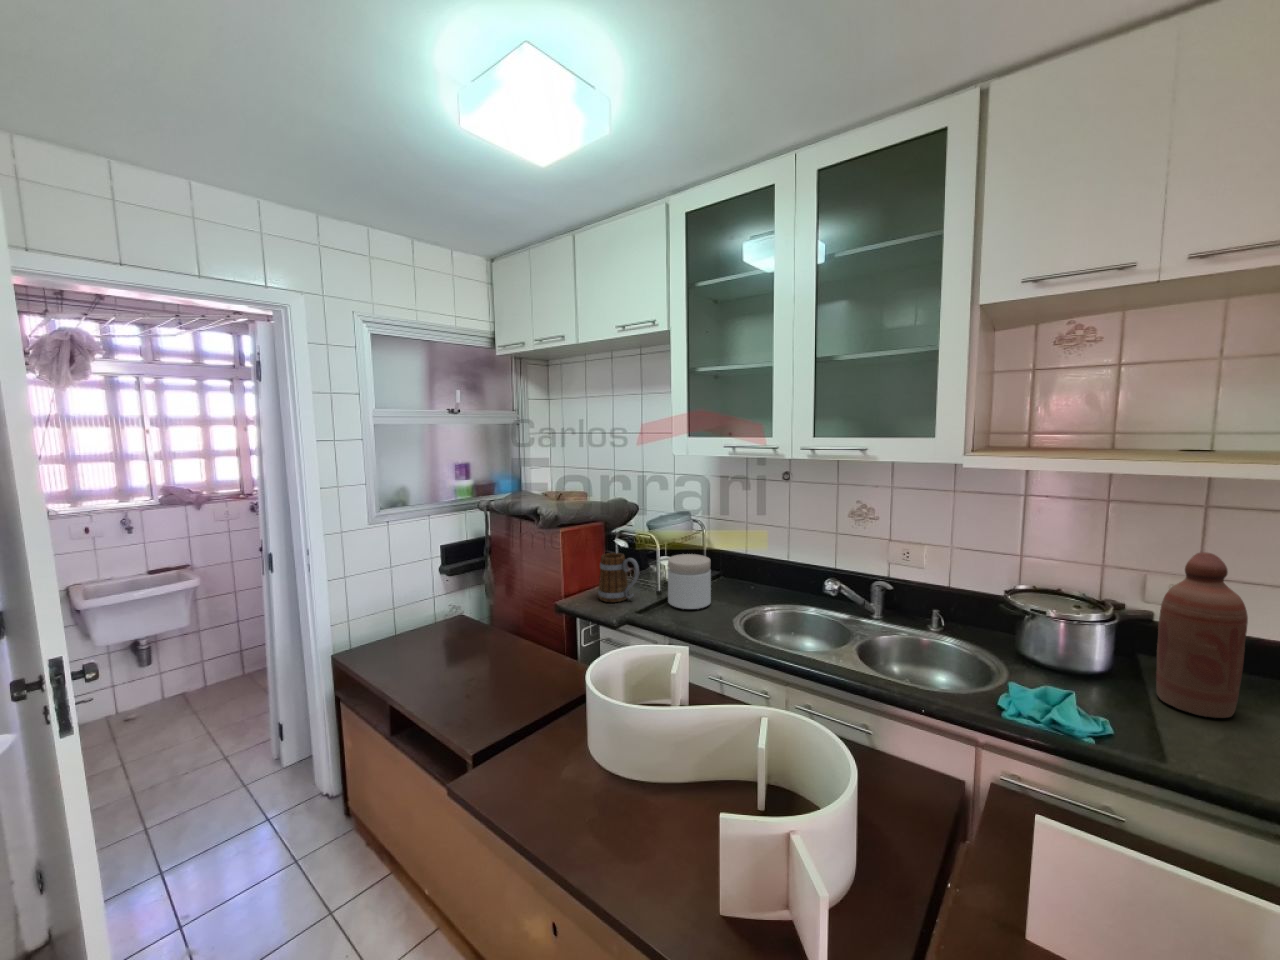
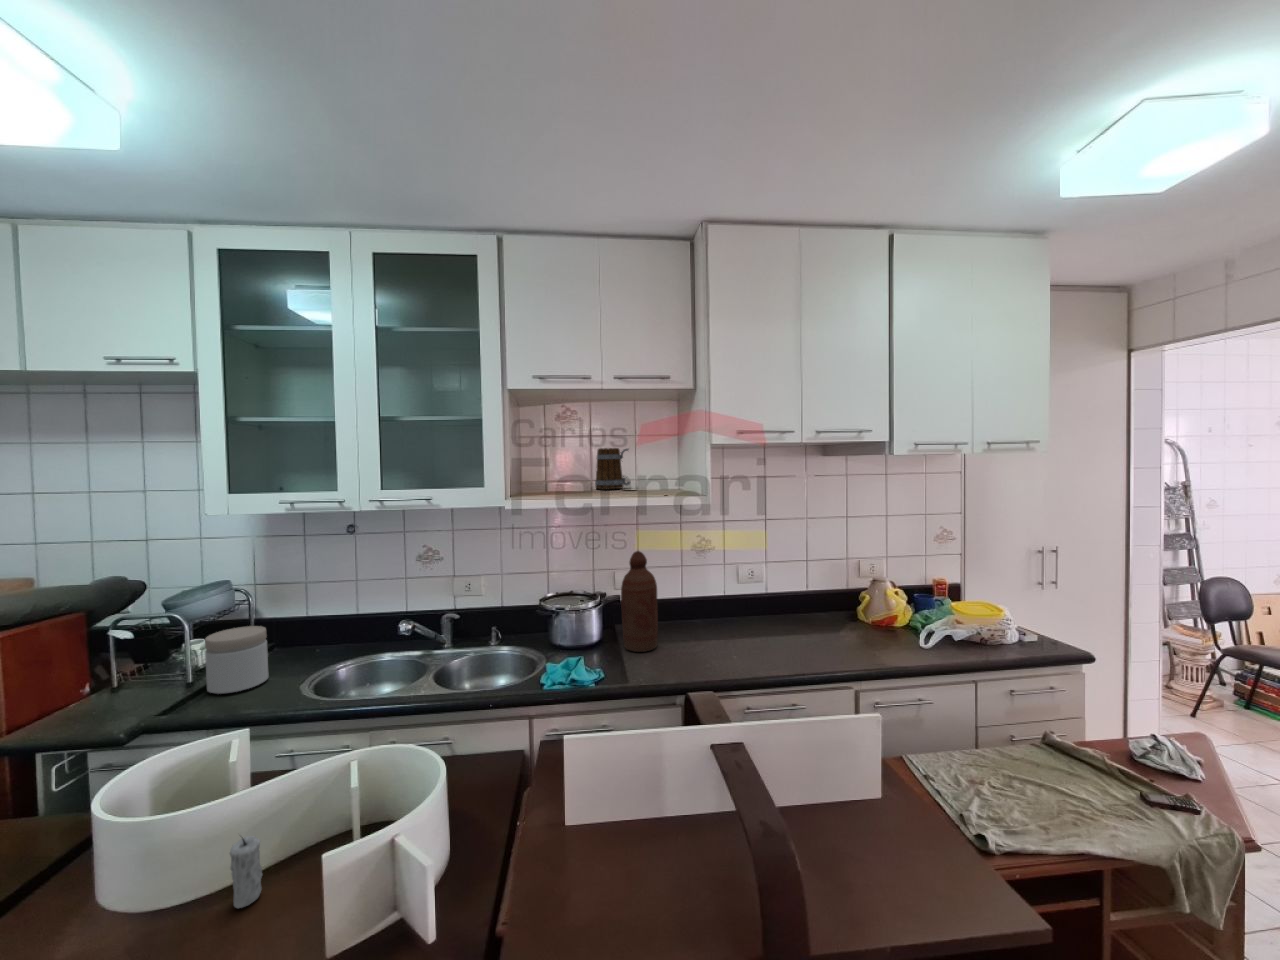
mug: present [598,553,639,602] -> present [595,448,631,489]
candle: none [655,747,679,815] -> present [230,836,262,908]

